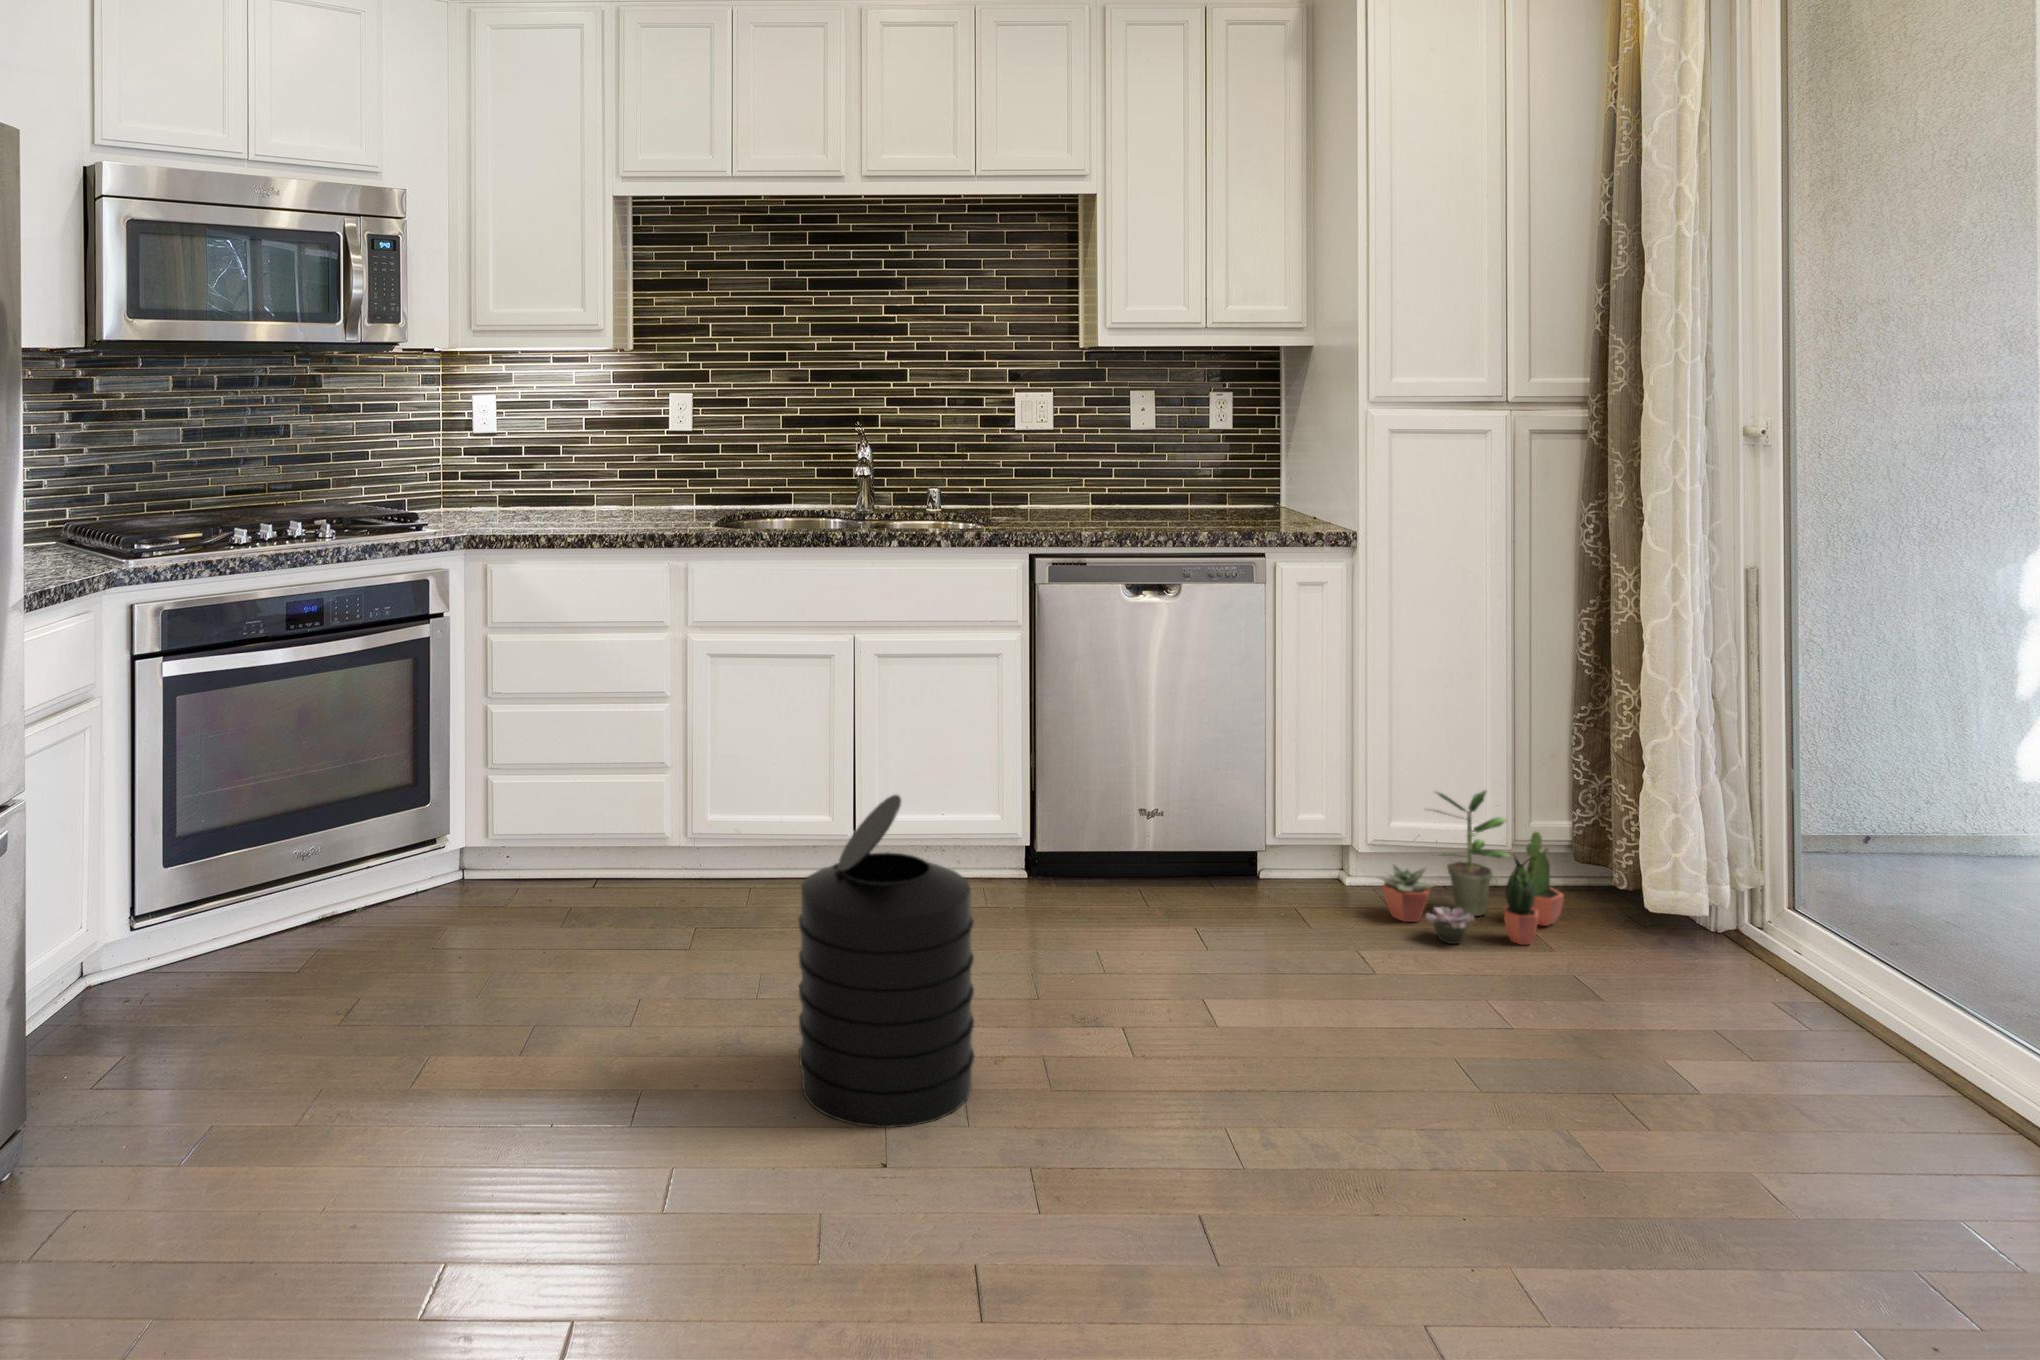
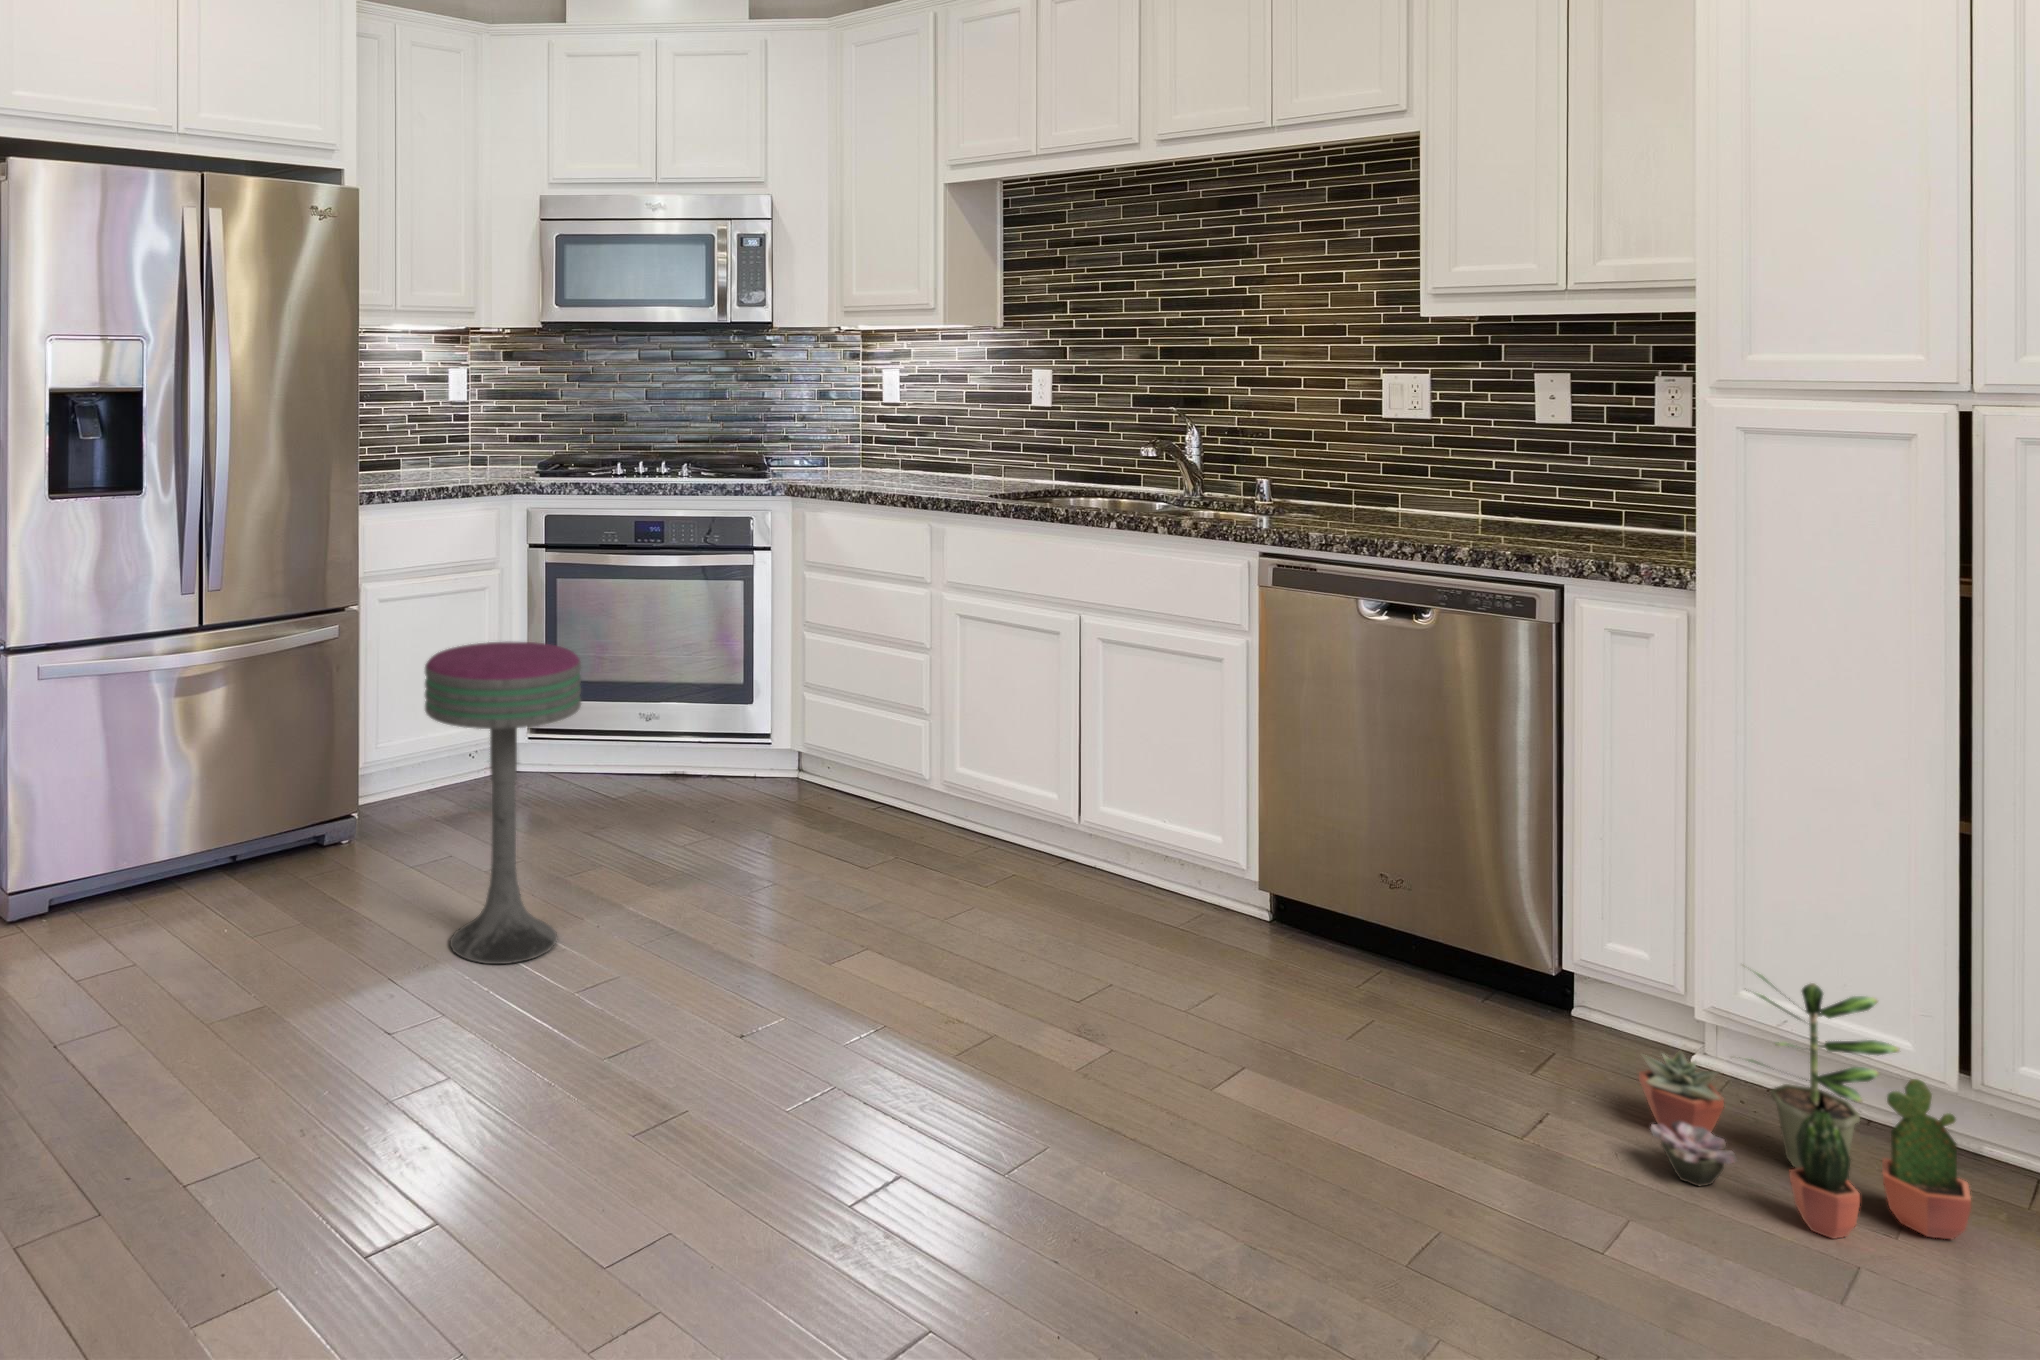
bar stool: none [430,761,637,1193] -> present [425,642,581,964]
trash can: present [798,795,975,1128] -> none [696,738,862,1046]

